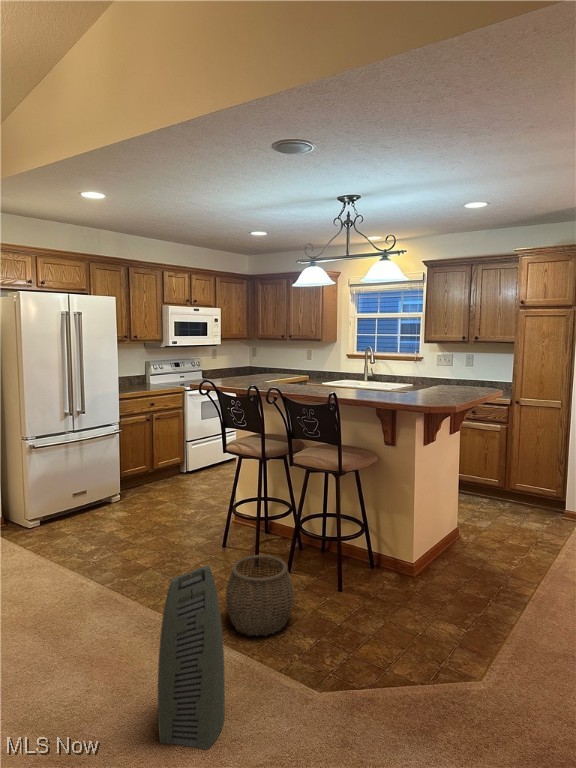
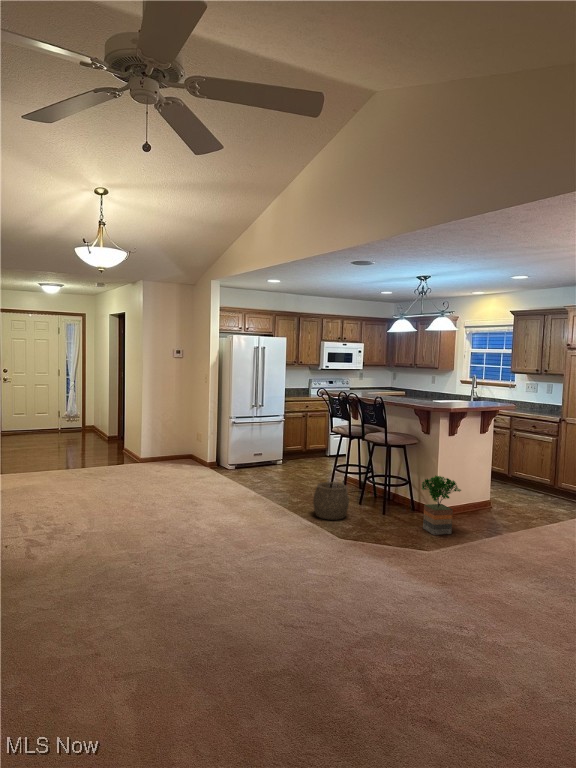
potted tree: none [423,521,489,631] -> present [422,476,461,535]
air purifier: present [158,565,225,749] -> none [266,464,297,539]

